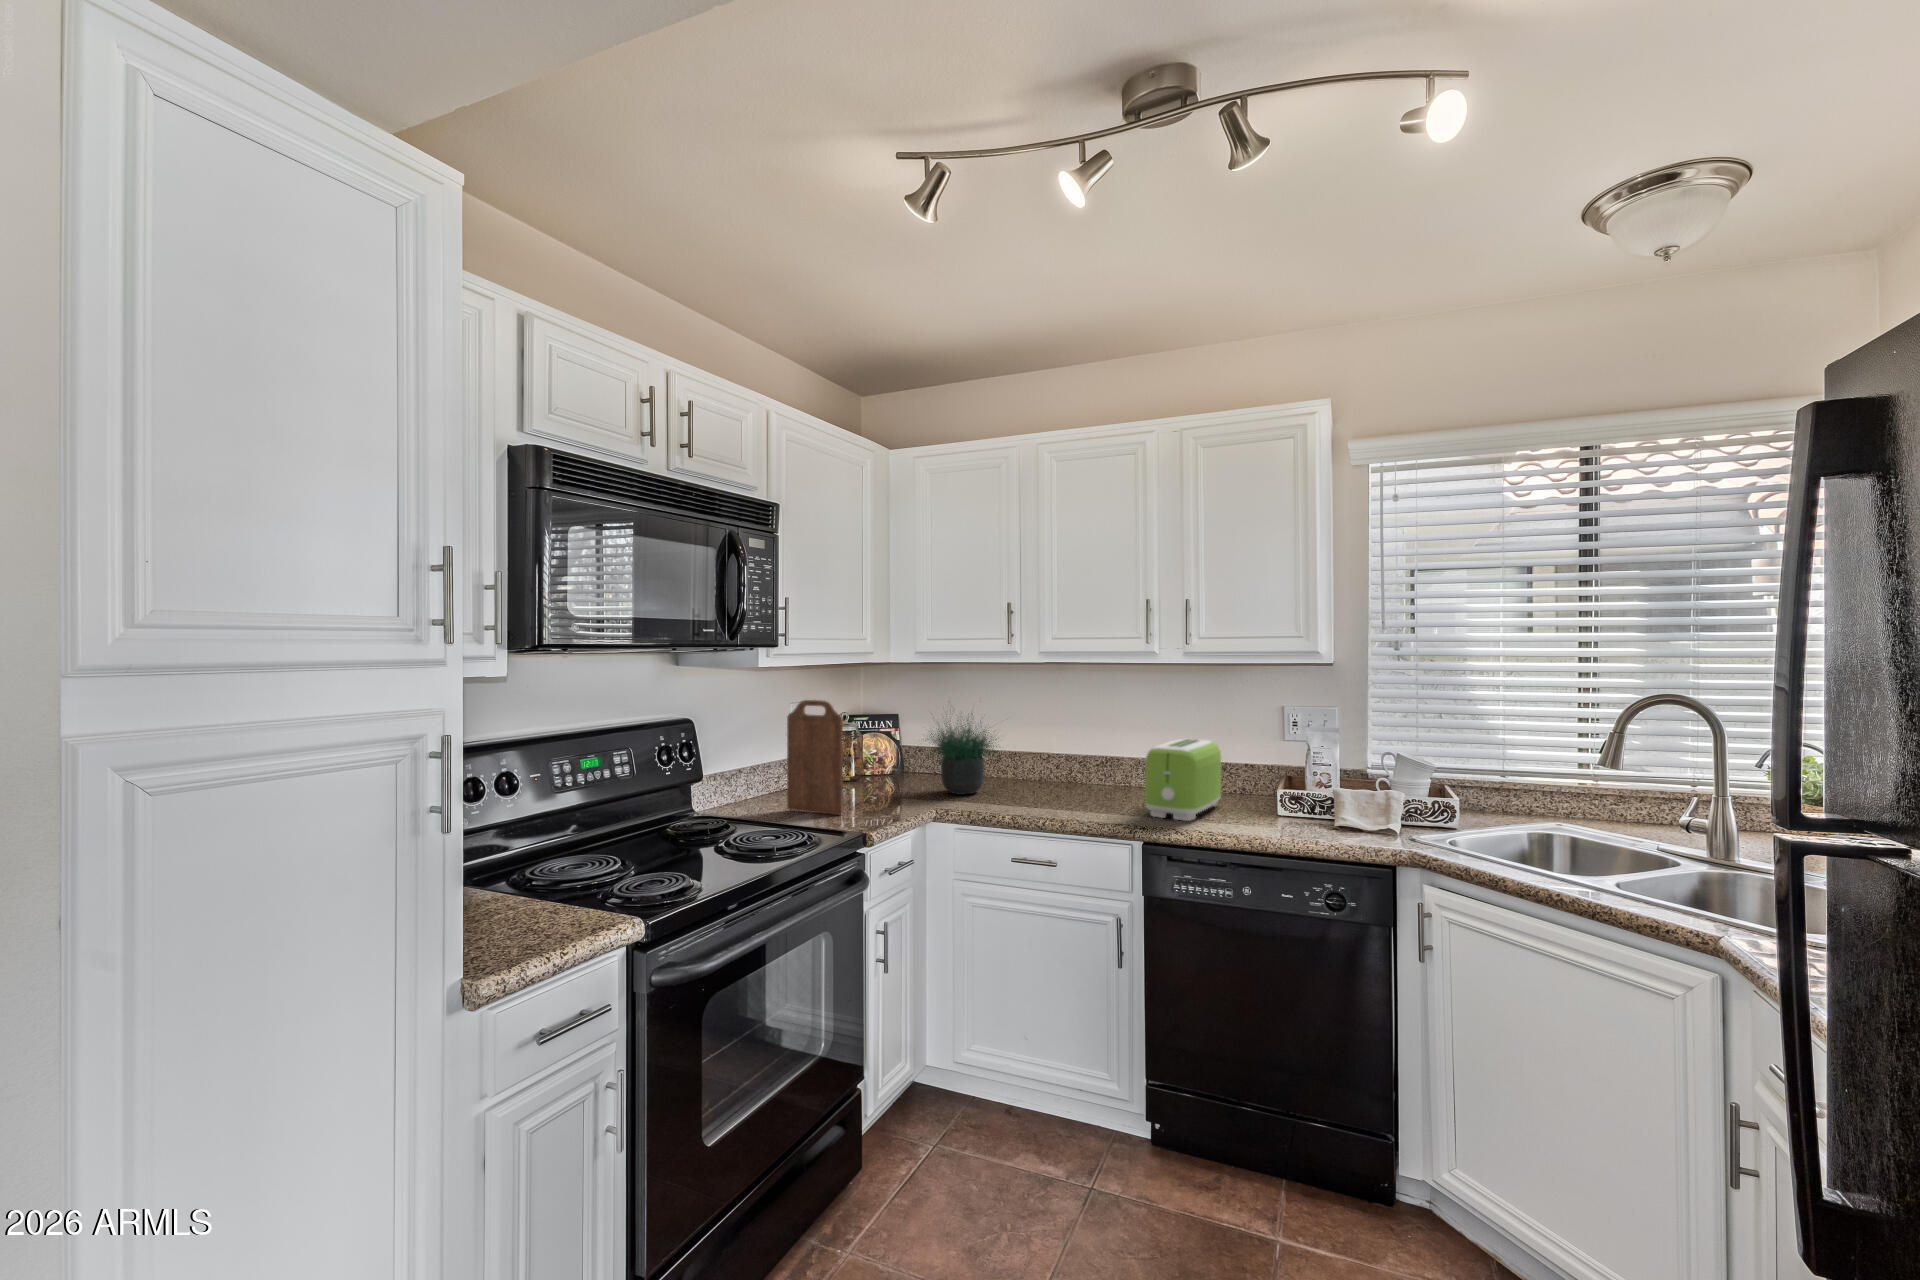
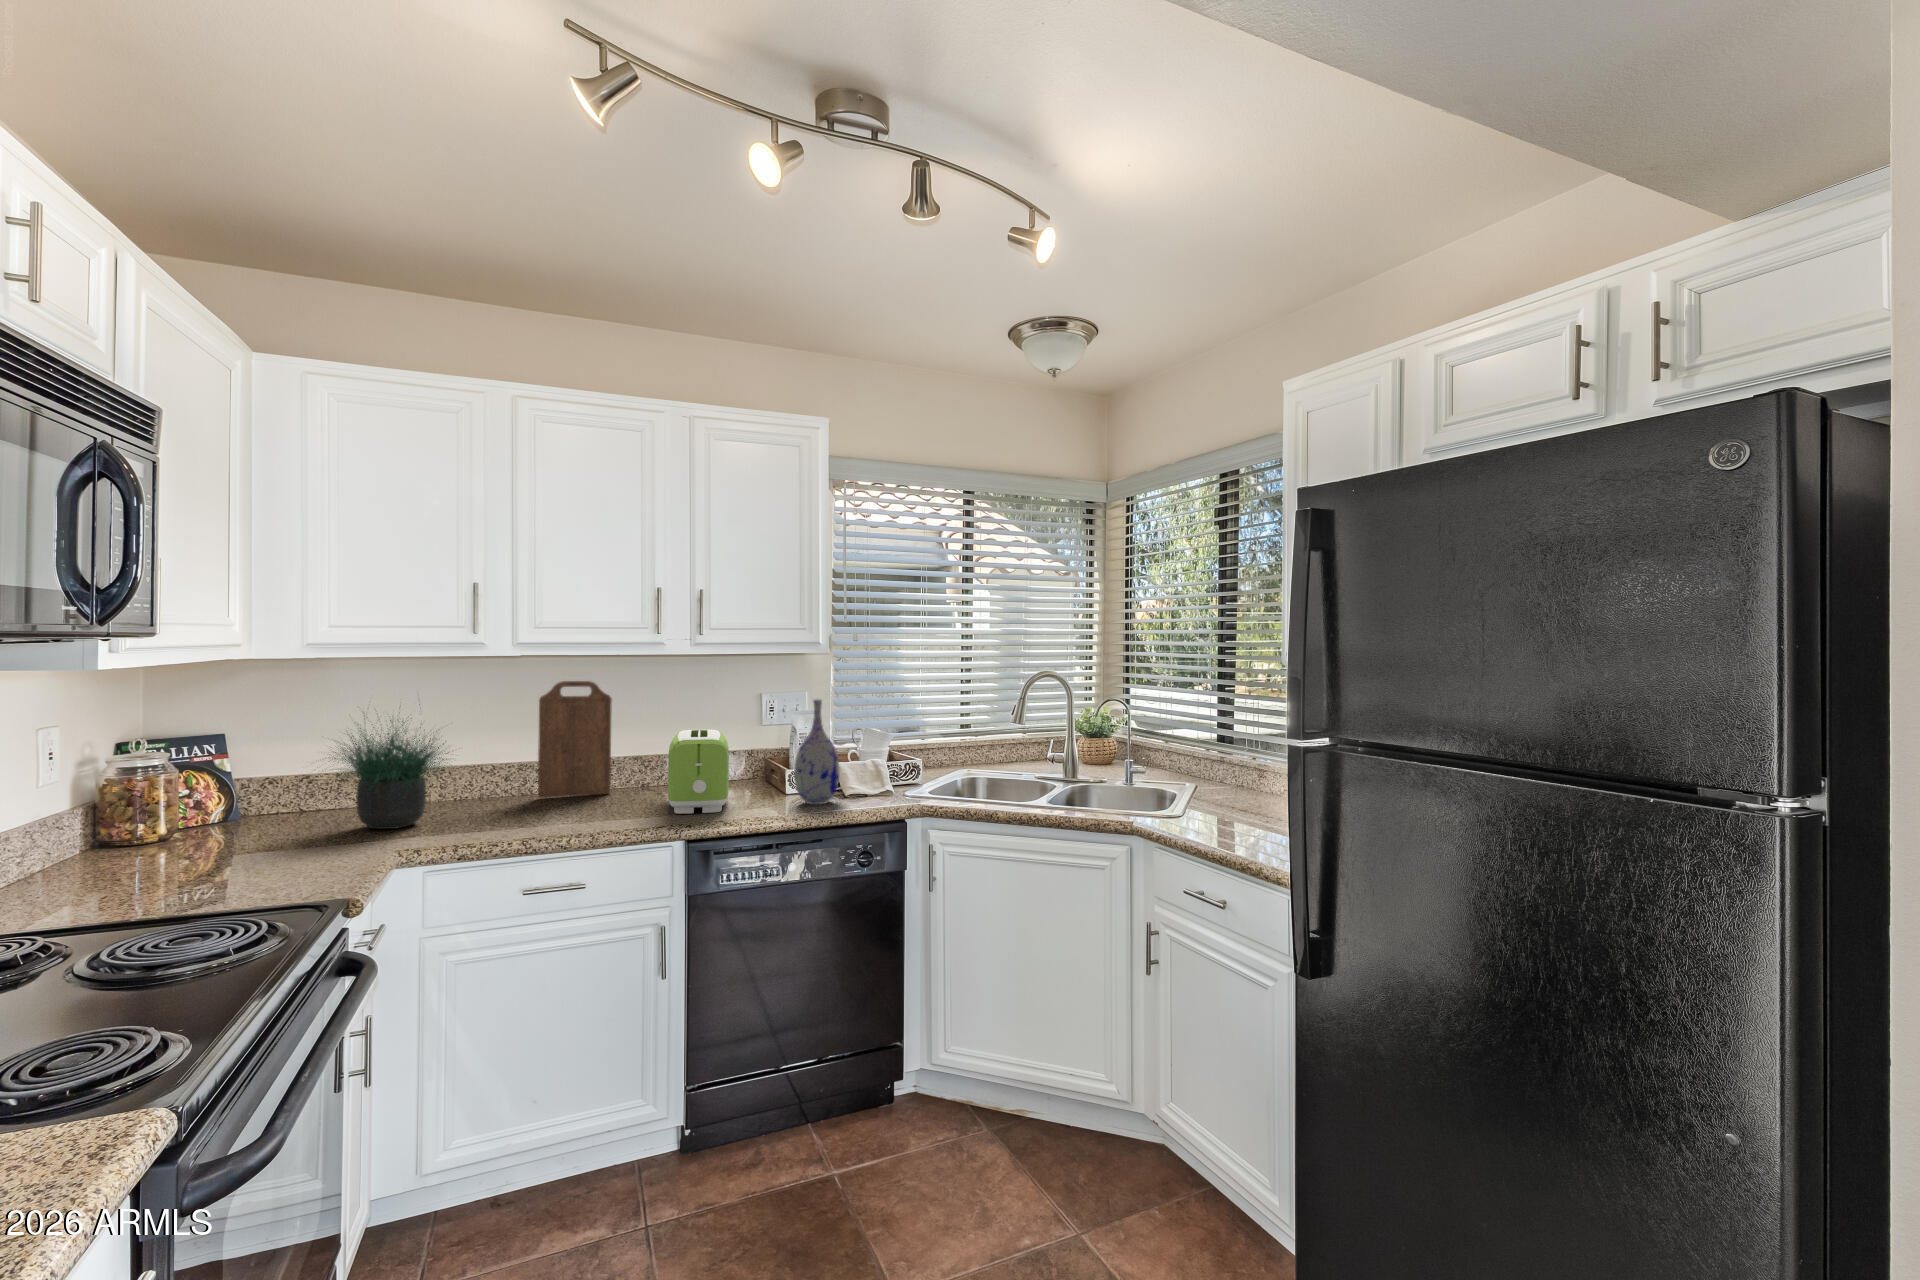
cutting board: present [787,700,843,815] -> present [538,681,612,798]
vase: none [1271,717,1324,830] -> present [794,699,840,804]

